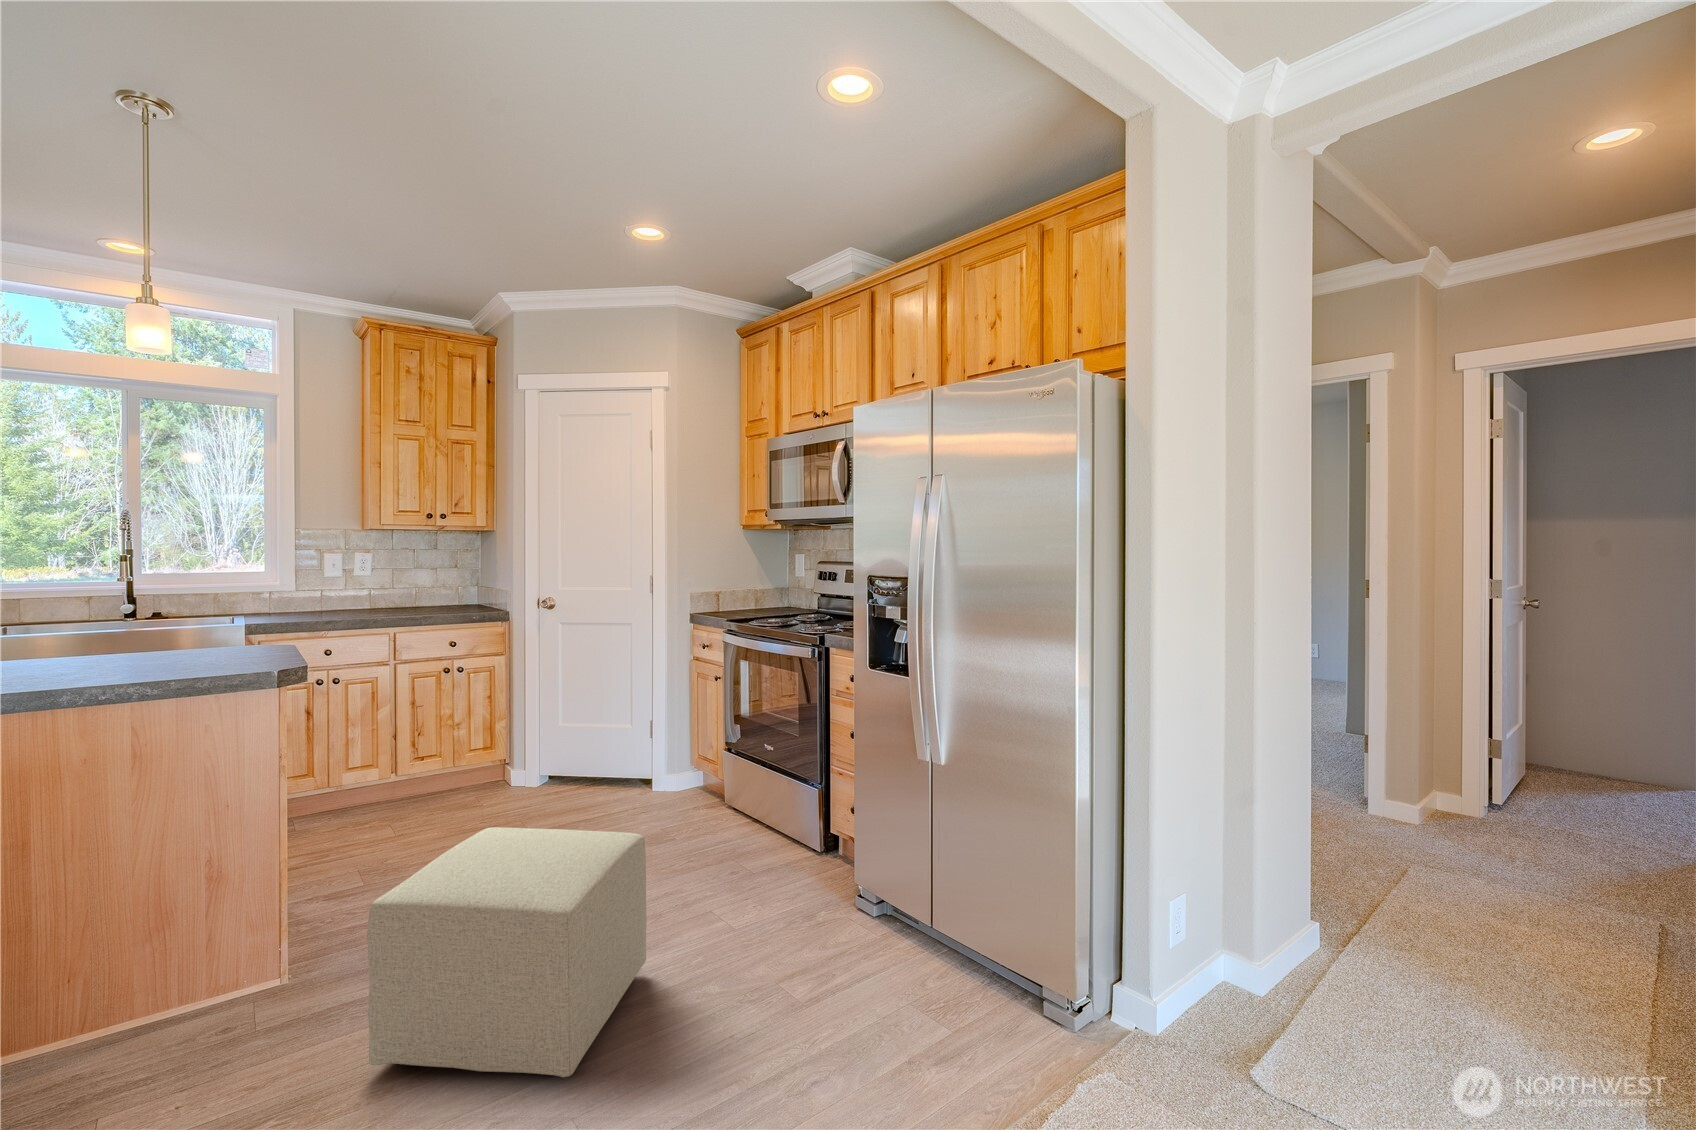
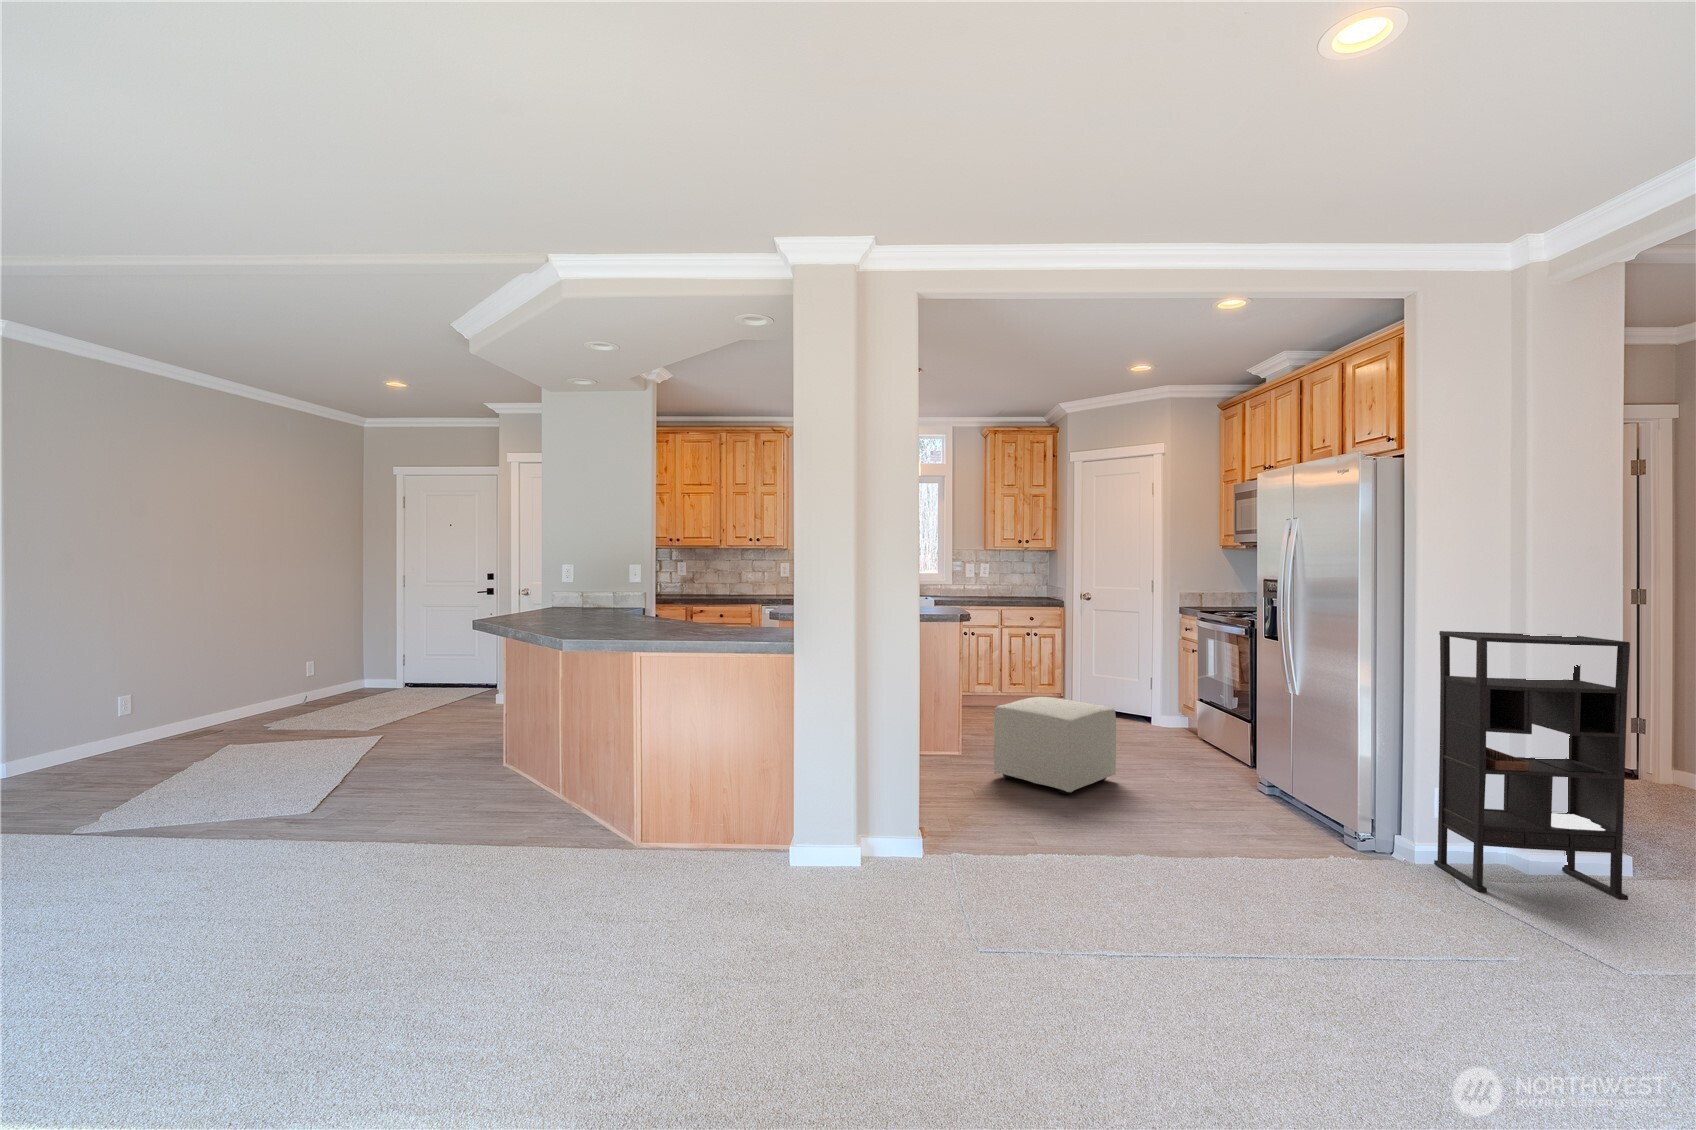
bookshelf: none [1166,646,1359,1077] -> present [1434,631,1630,900]

